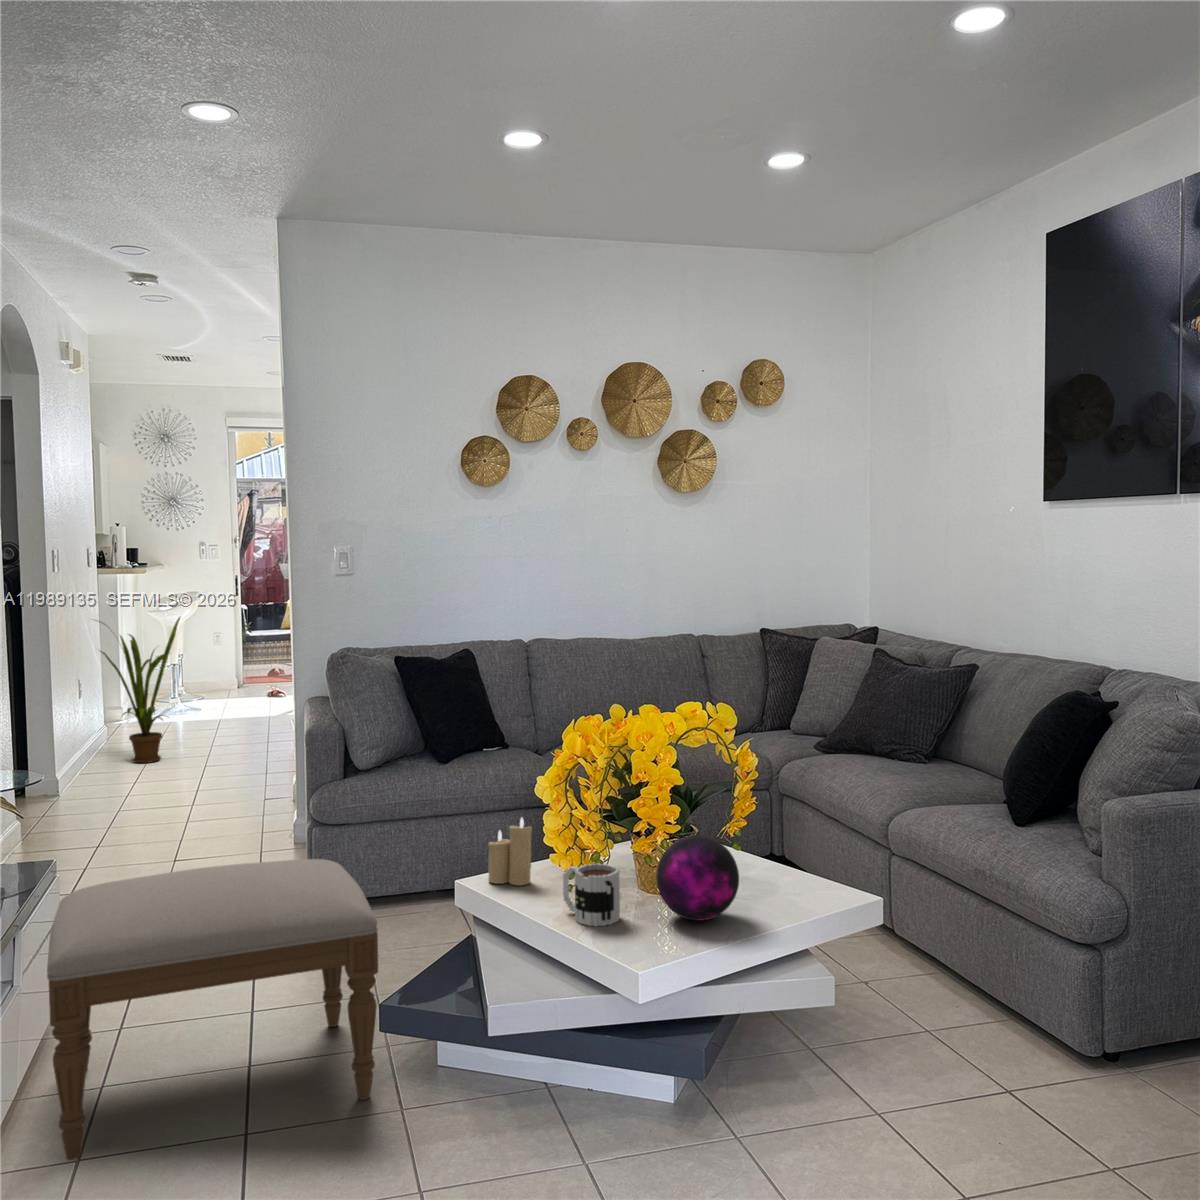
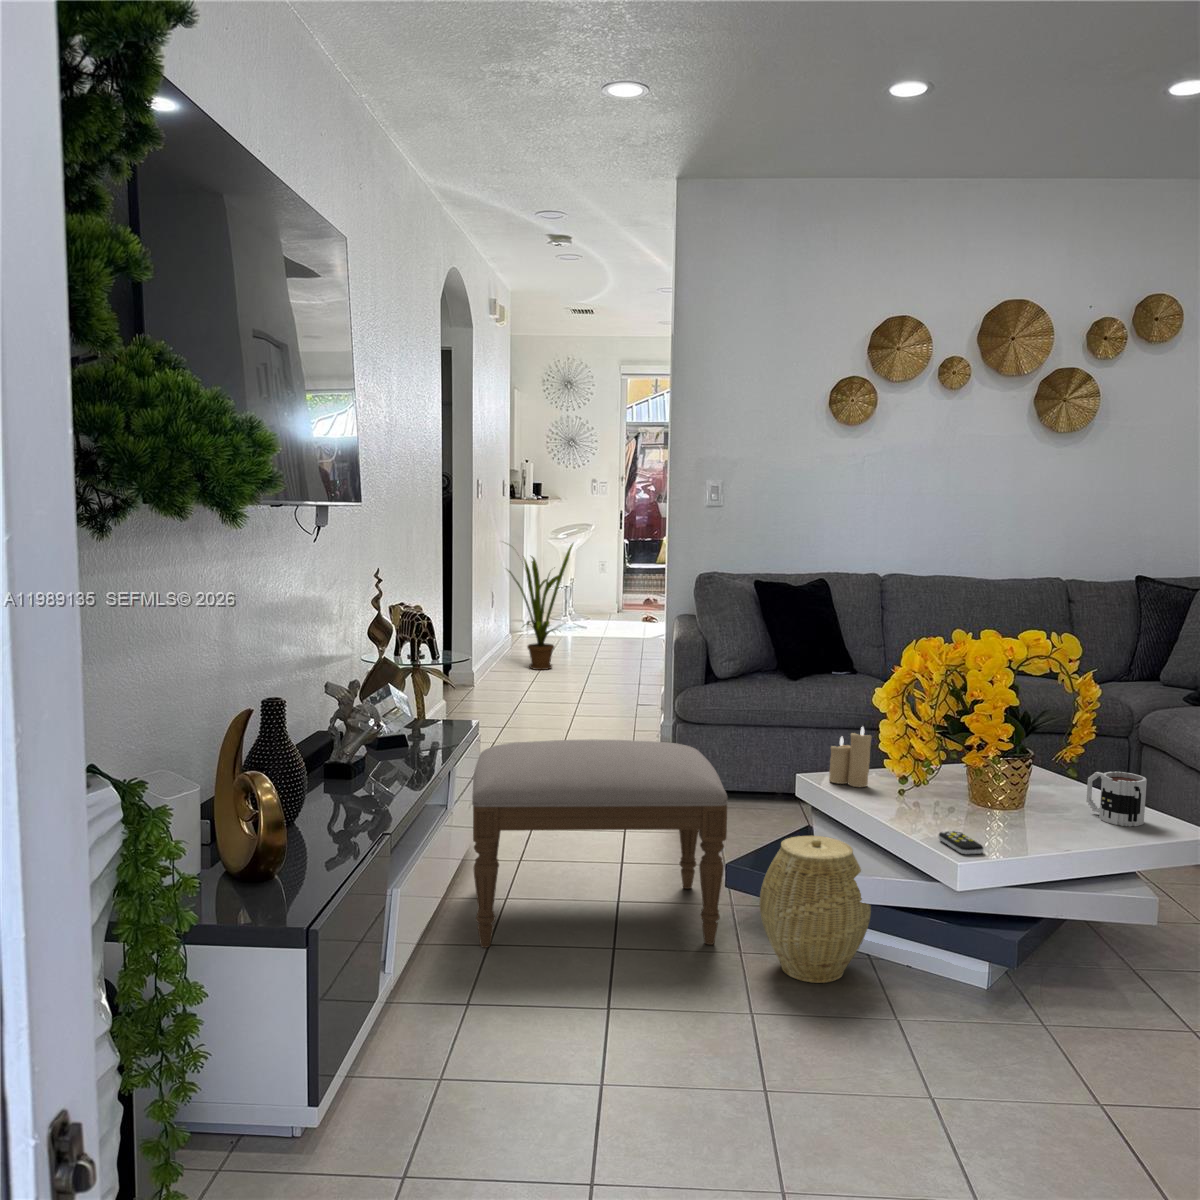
decorative orb: present [656,835,739,921] -> none [985,754,1068,833]
mug: present [563,864,620,926] -> present [1086,772,1147,826]
remote control: none [615,930,663,958] -> present [939,831,984,854]
woven basket: none [422,954,547,1129] -> present [759,836,871,983]

